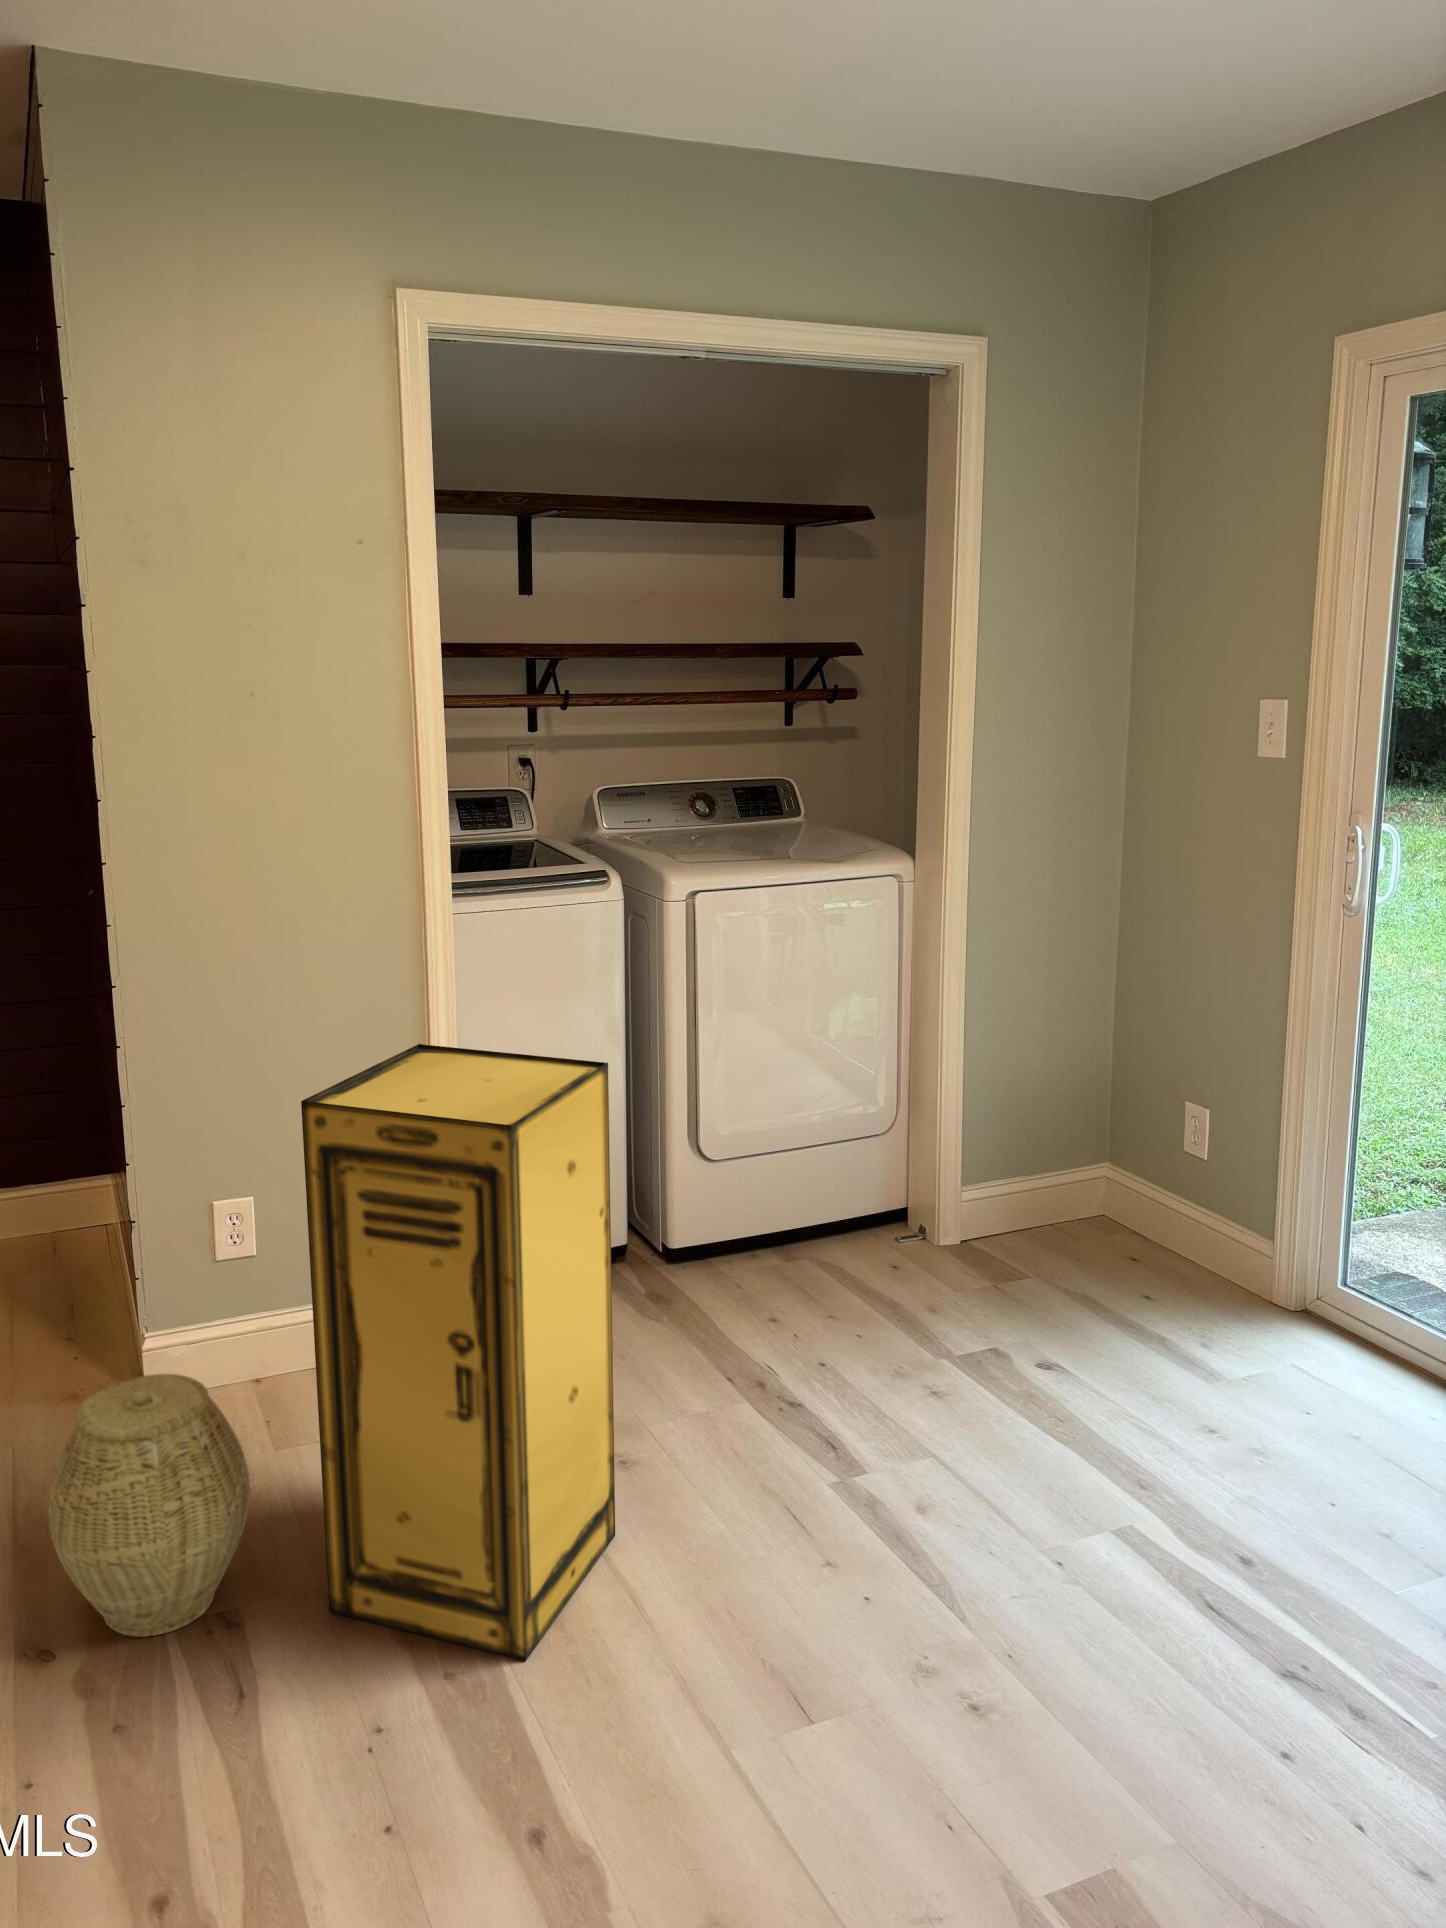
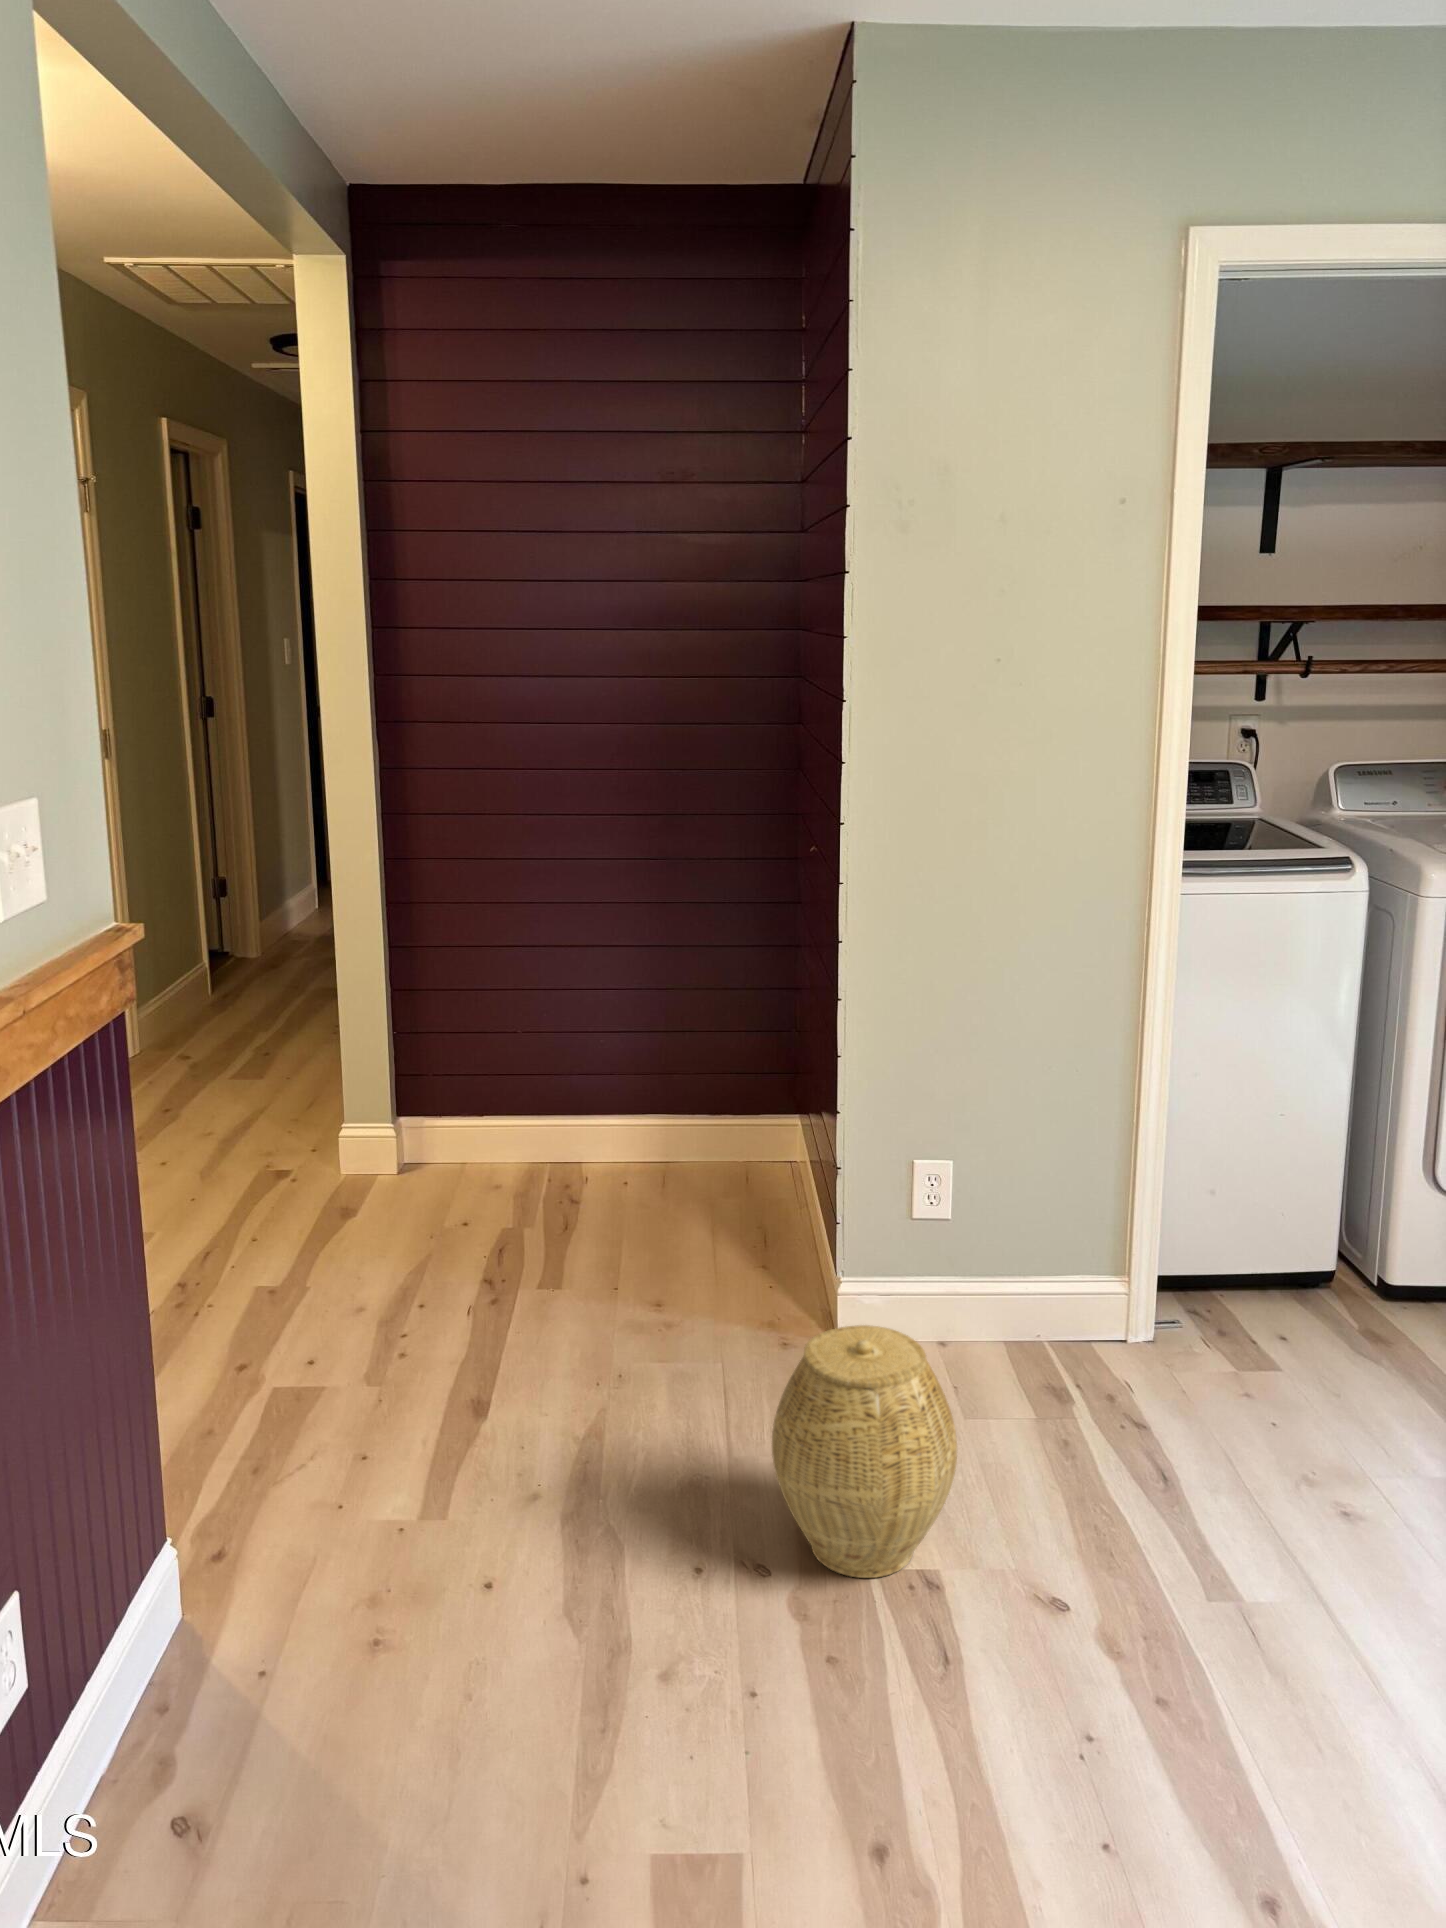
storage cabinet: present [301,1044,615,1660] -> none [1028,1032,1385,1704]

